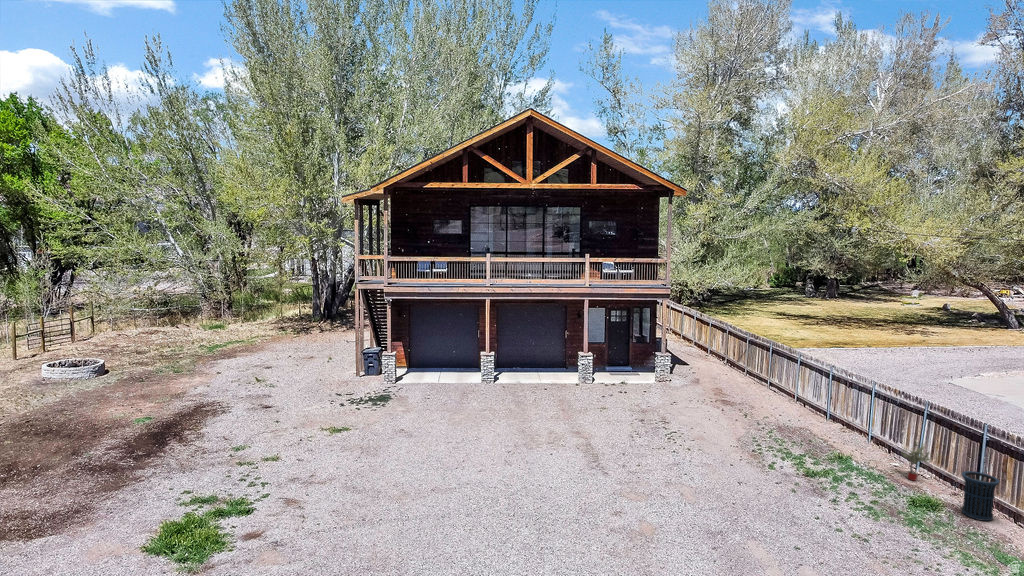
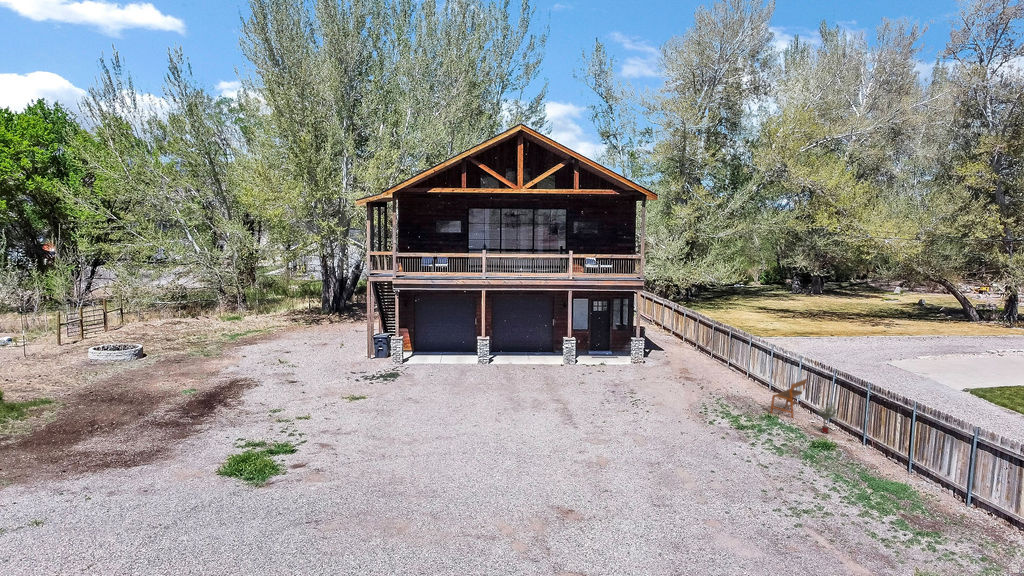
bench: none [836,408,880,458] -> present [770,379,807,418]
trash can: present [962,471,999,521] -> none [855,421,882,459]

